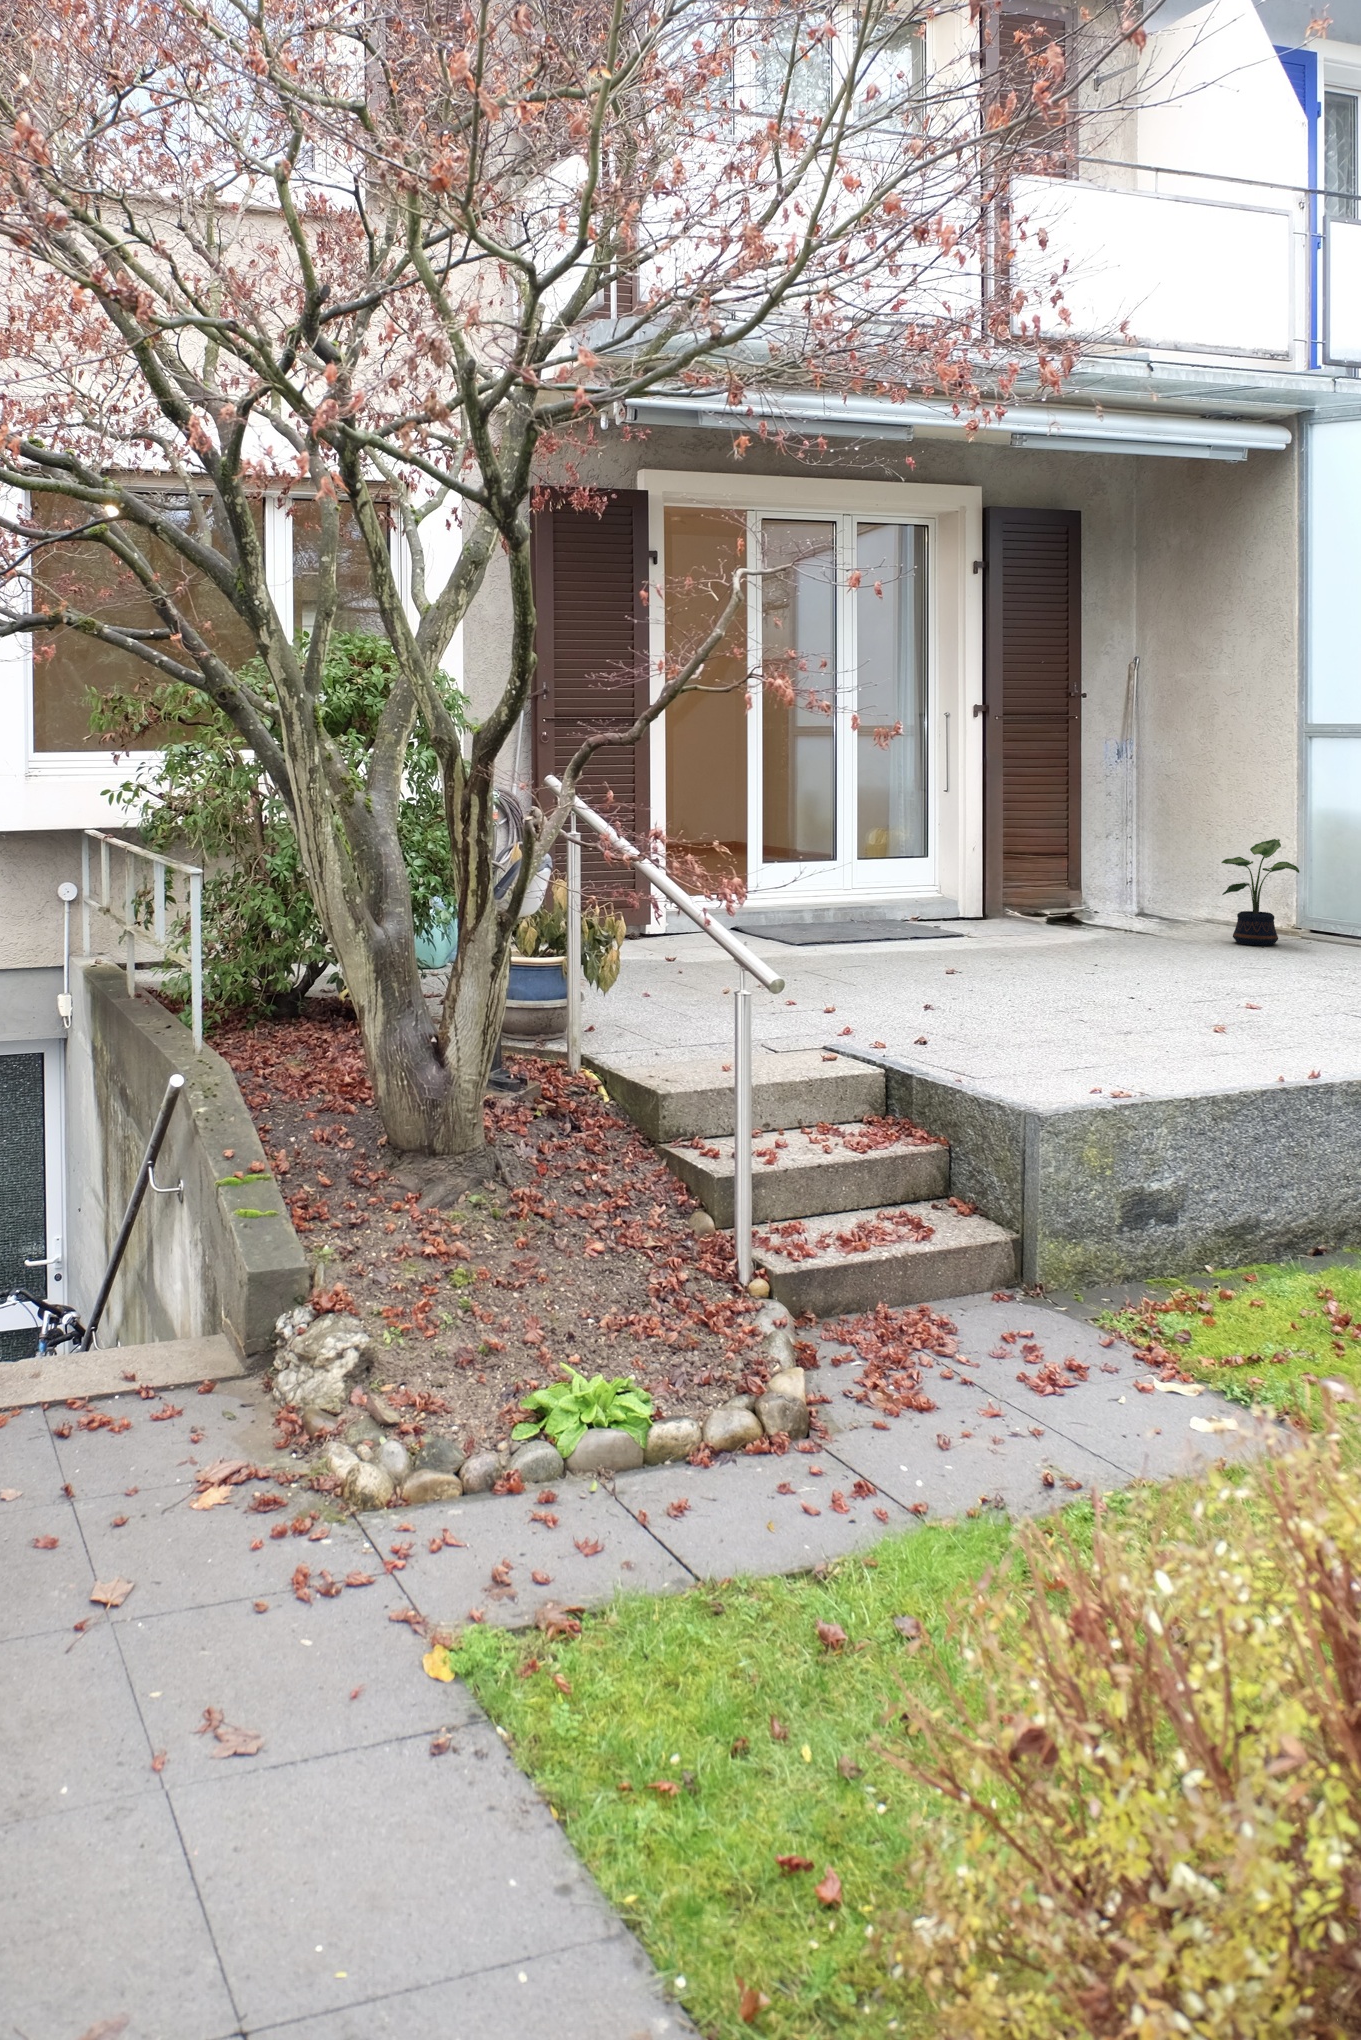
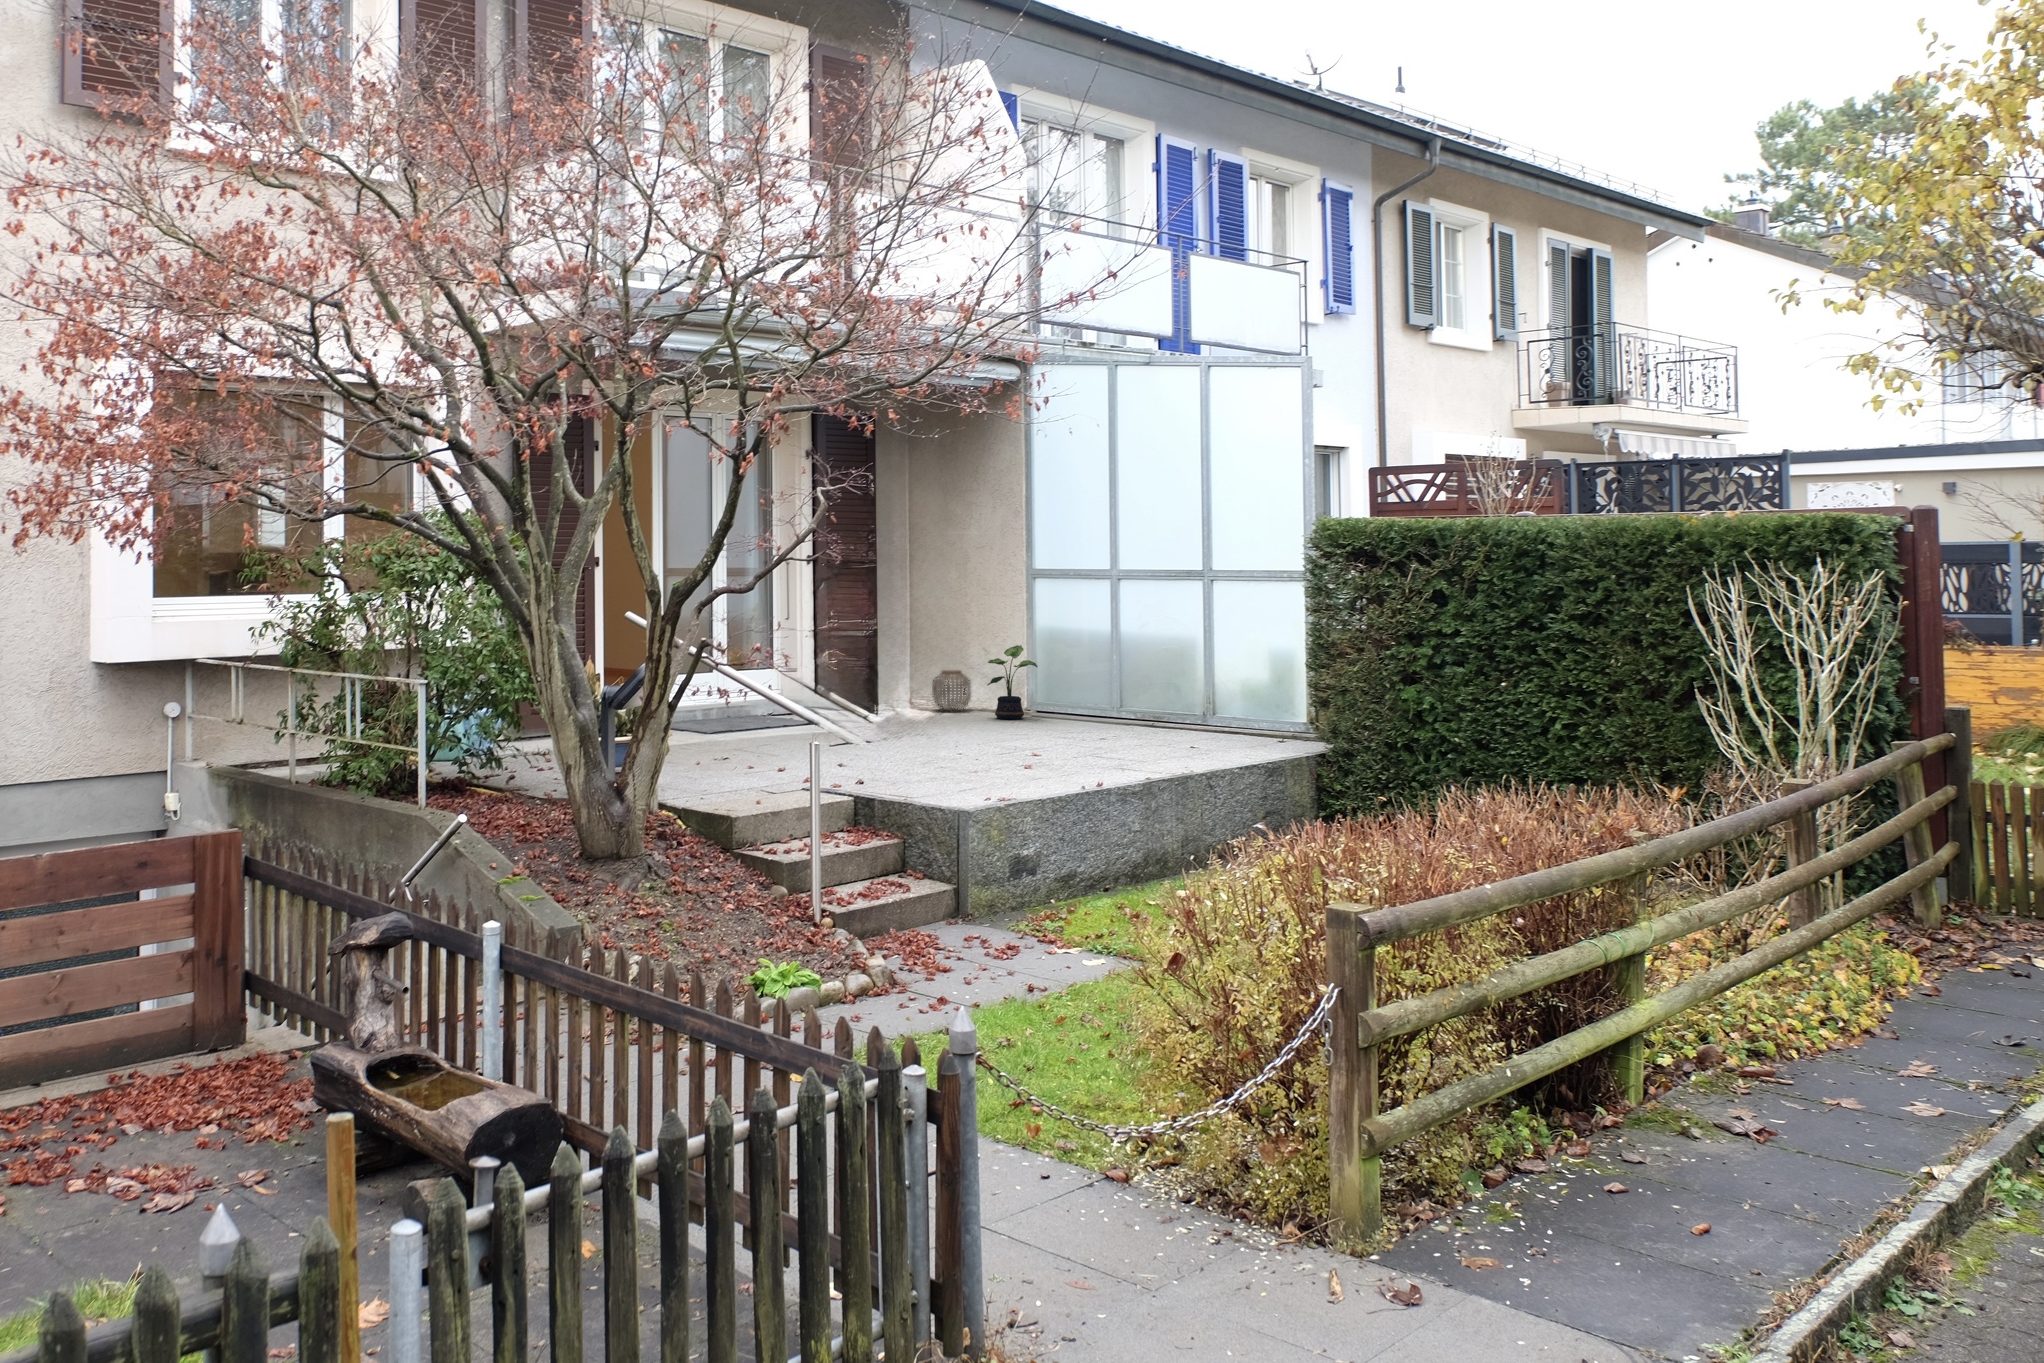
woven basket: none [1148,869,1207,928] -> present [932,670,971,711]

